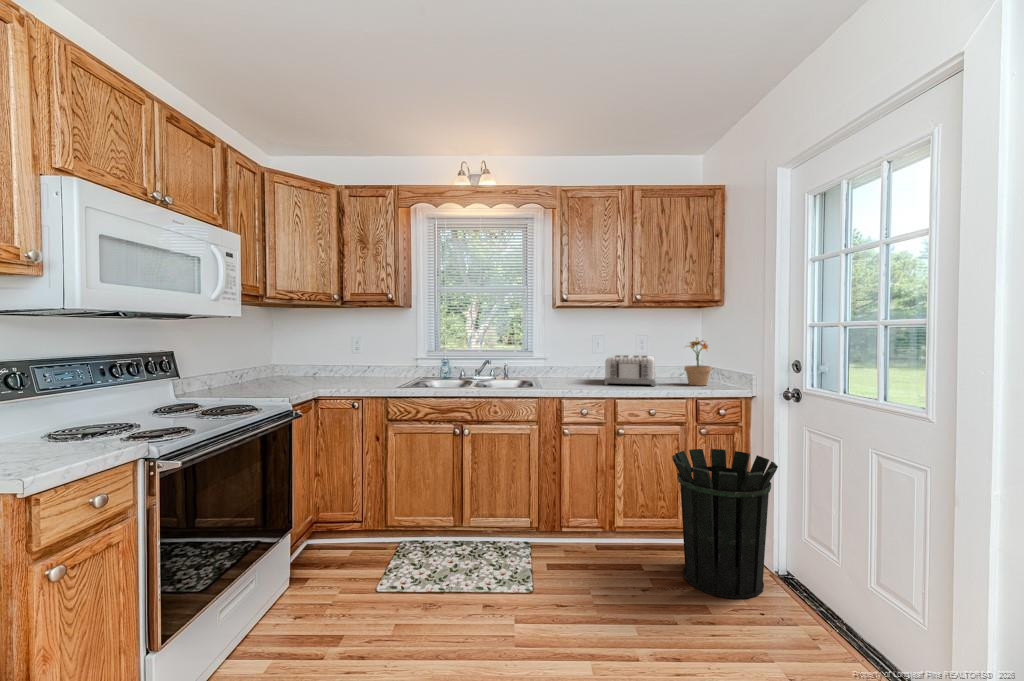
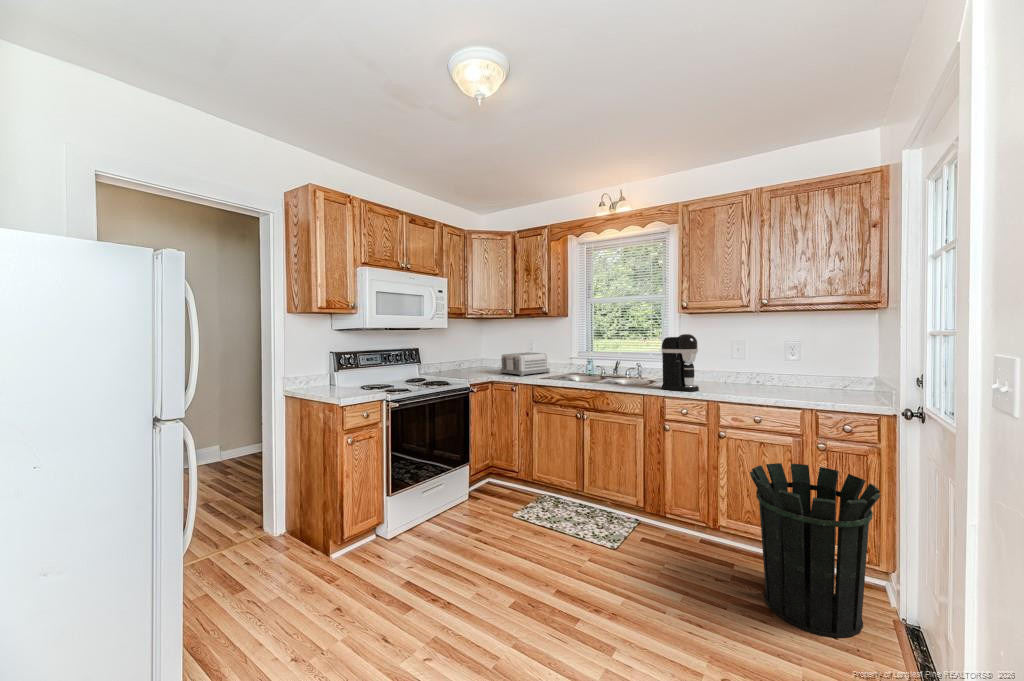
coffee maker: none [554,329,593,390] -> present [661,334,699,391]
potted plant: present [684,340,711,386] -> none [819,341,858,396]
toaster: present [604,355,655,386] -> present [500,352,550,376]

